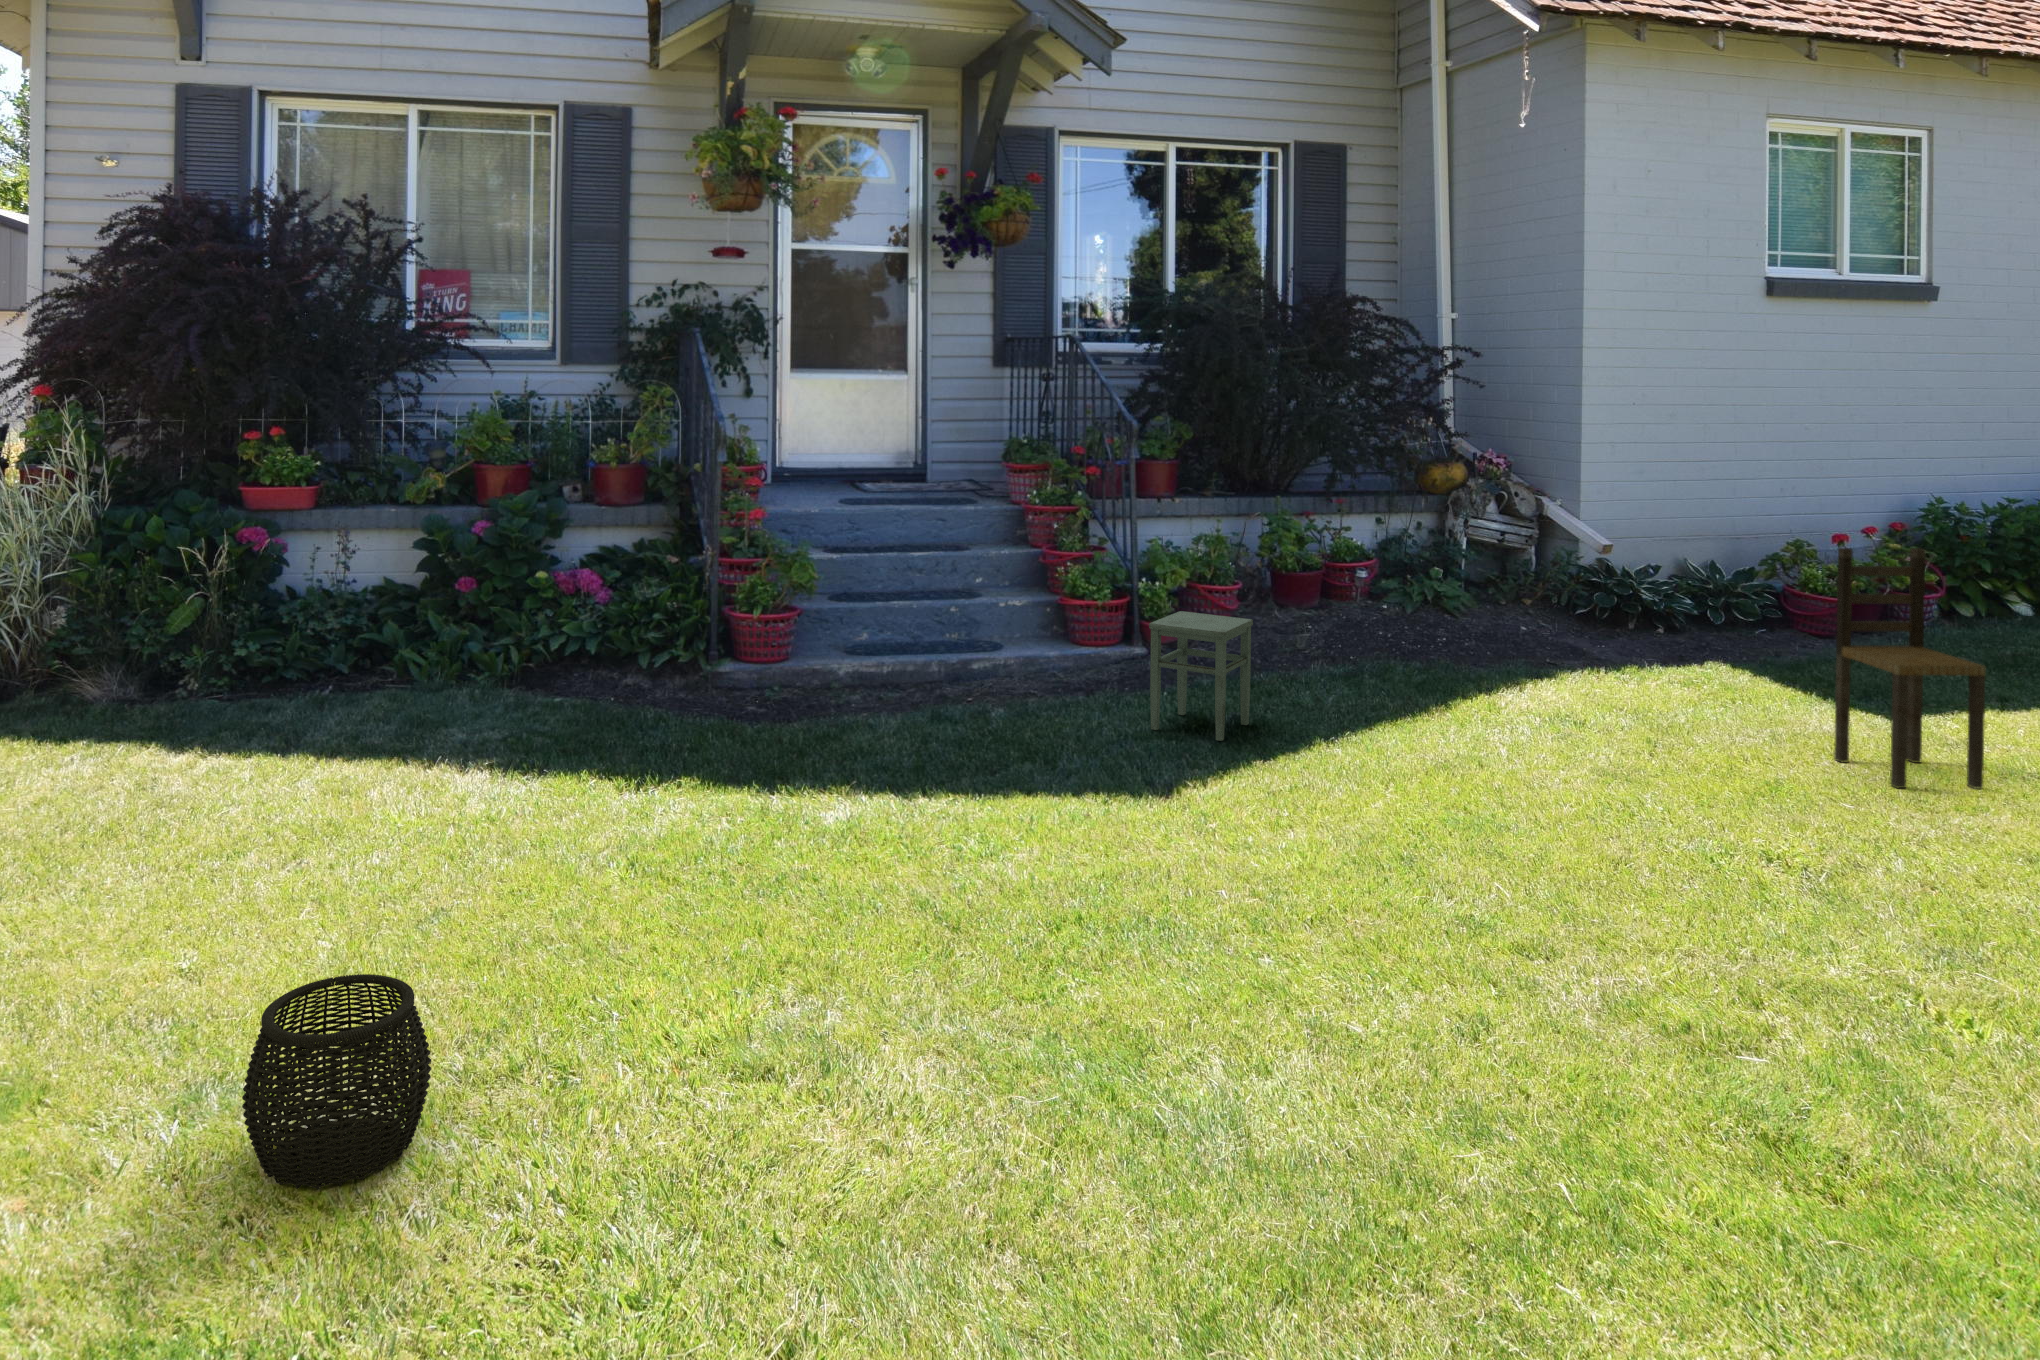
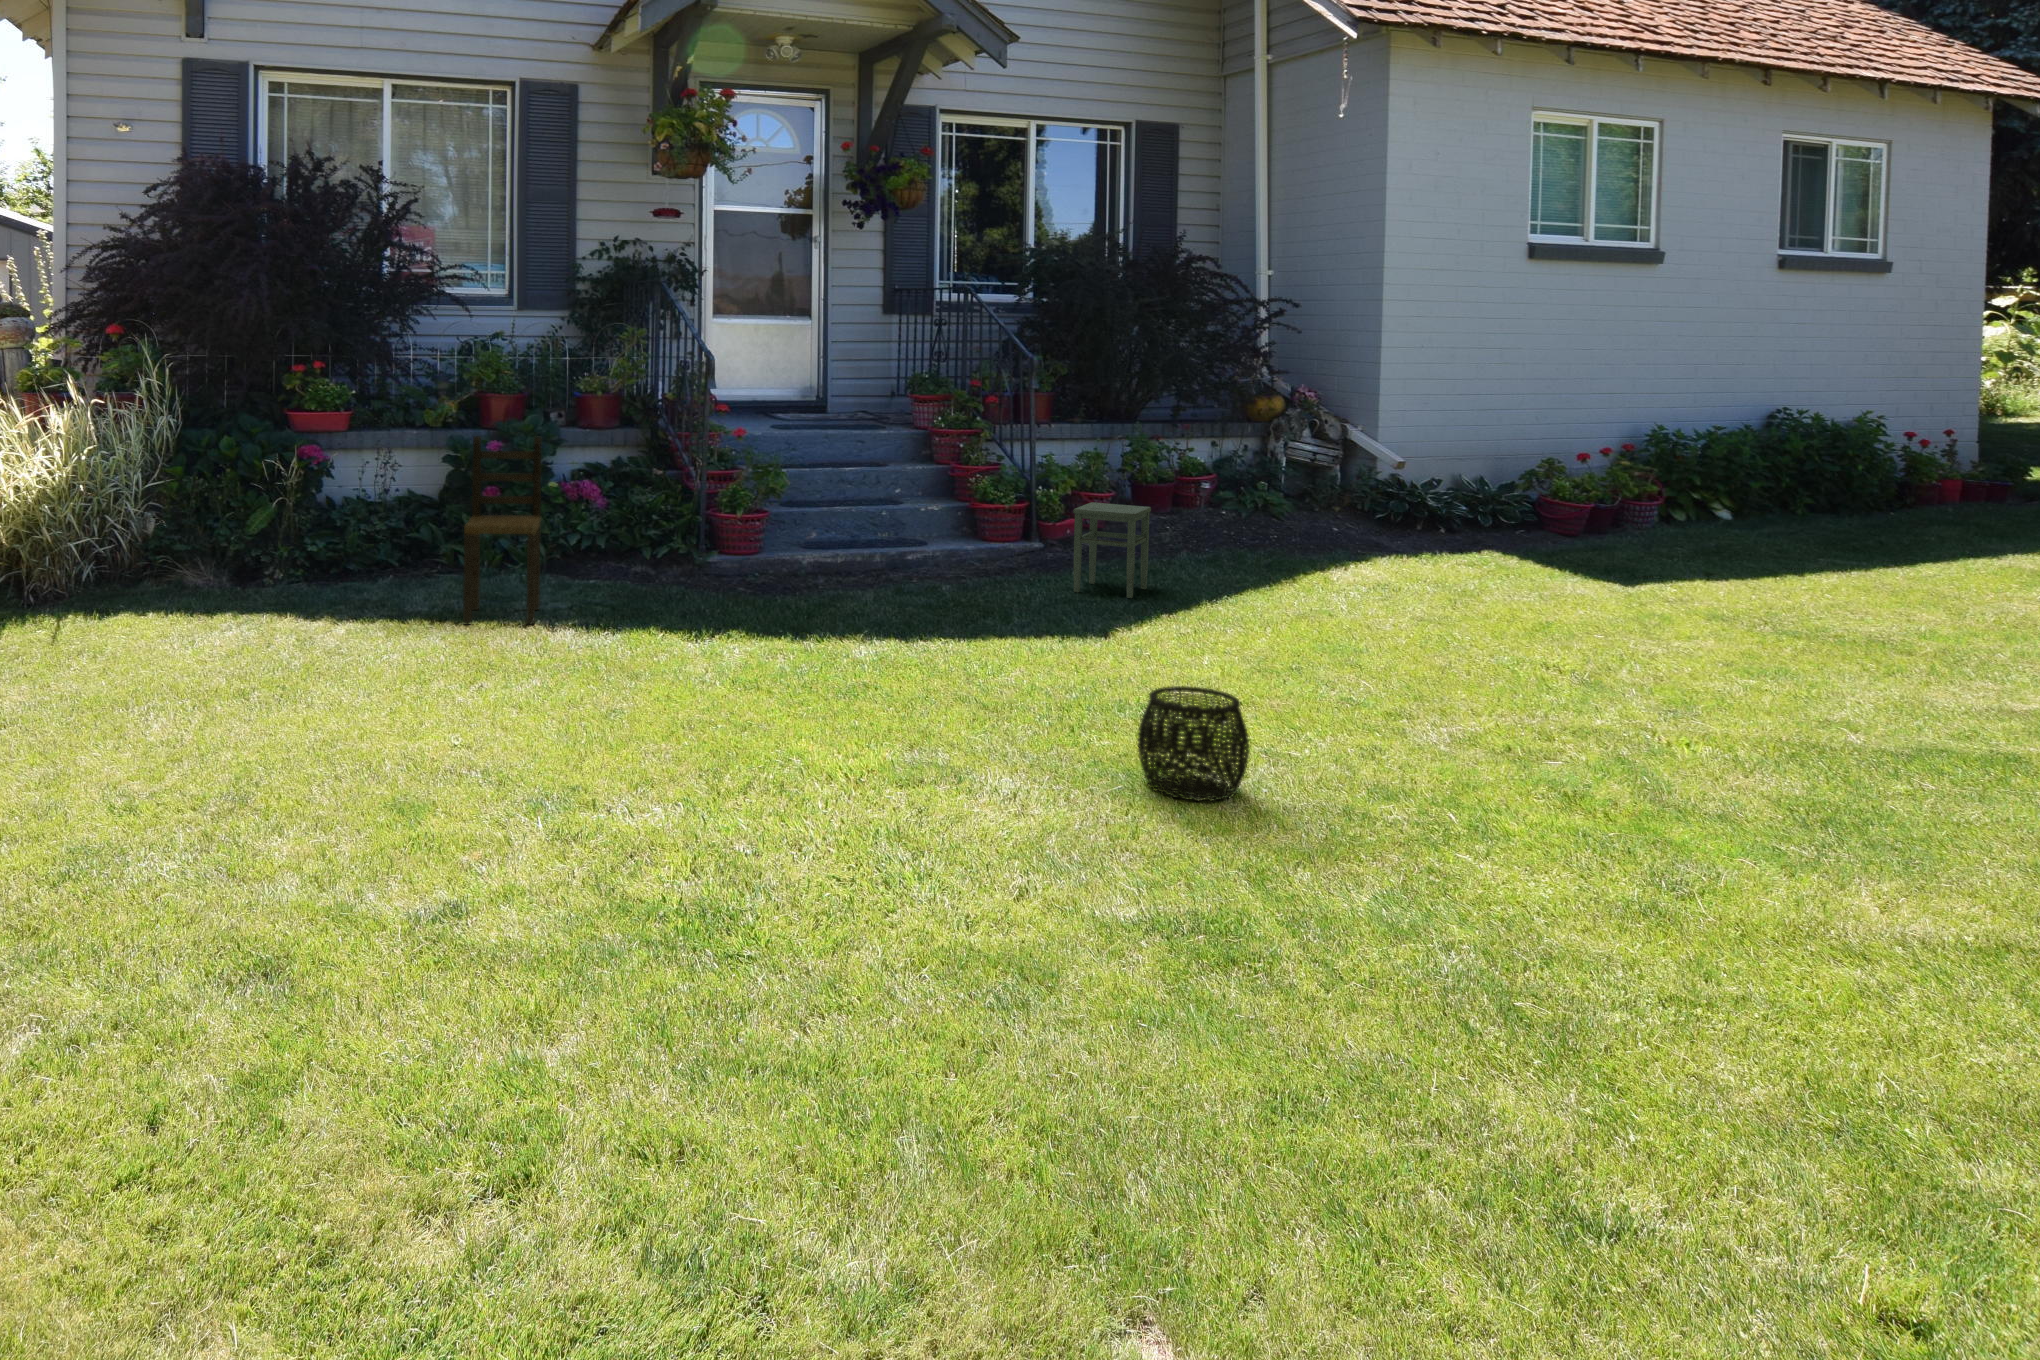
chair: present [1834,548,1986,789] -> present [463,436,542,625]
woven basket: present [242,974,431,1189] -> present [1137,686,1250,801]

